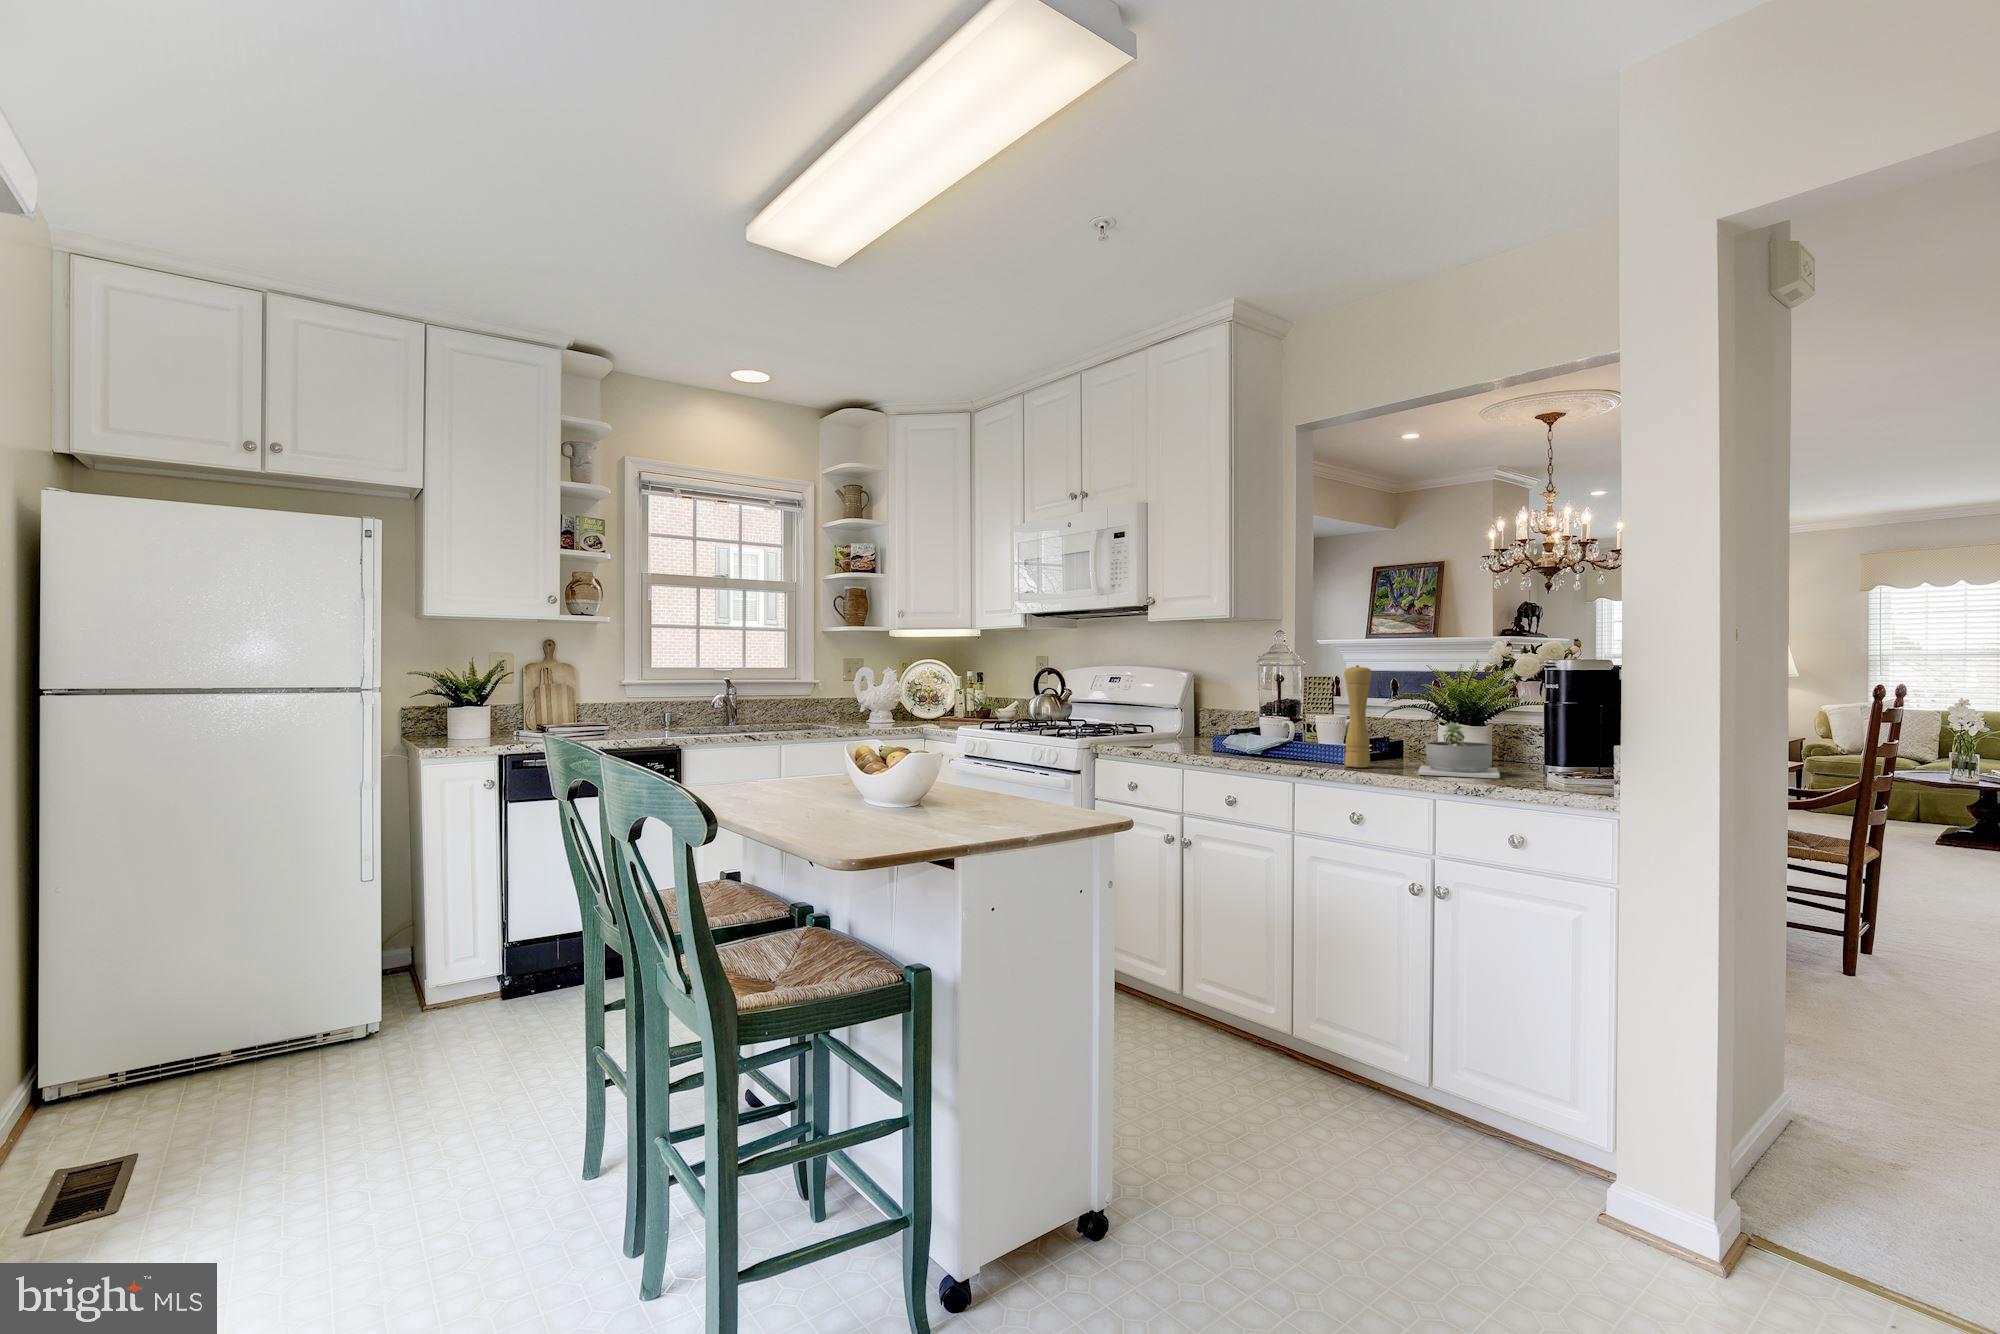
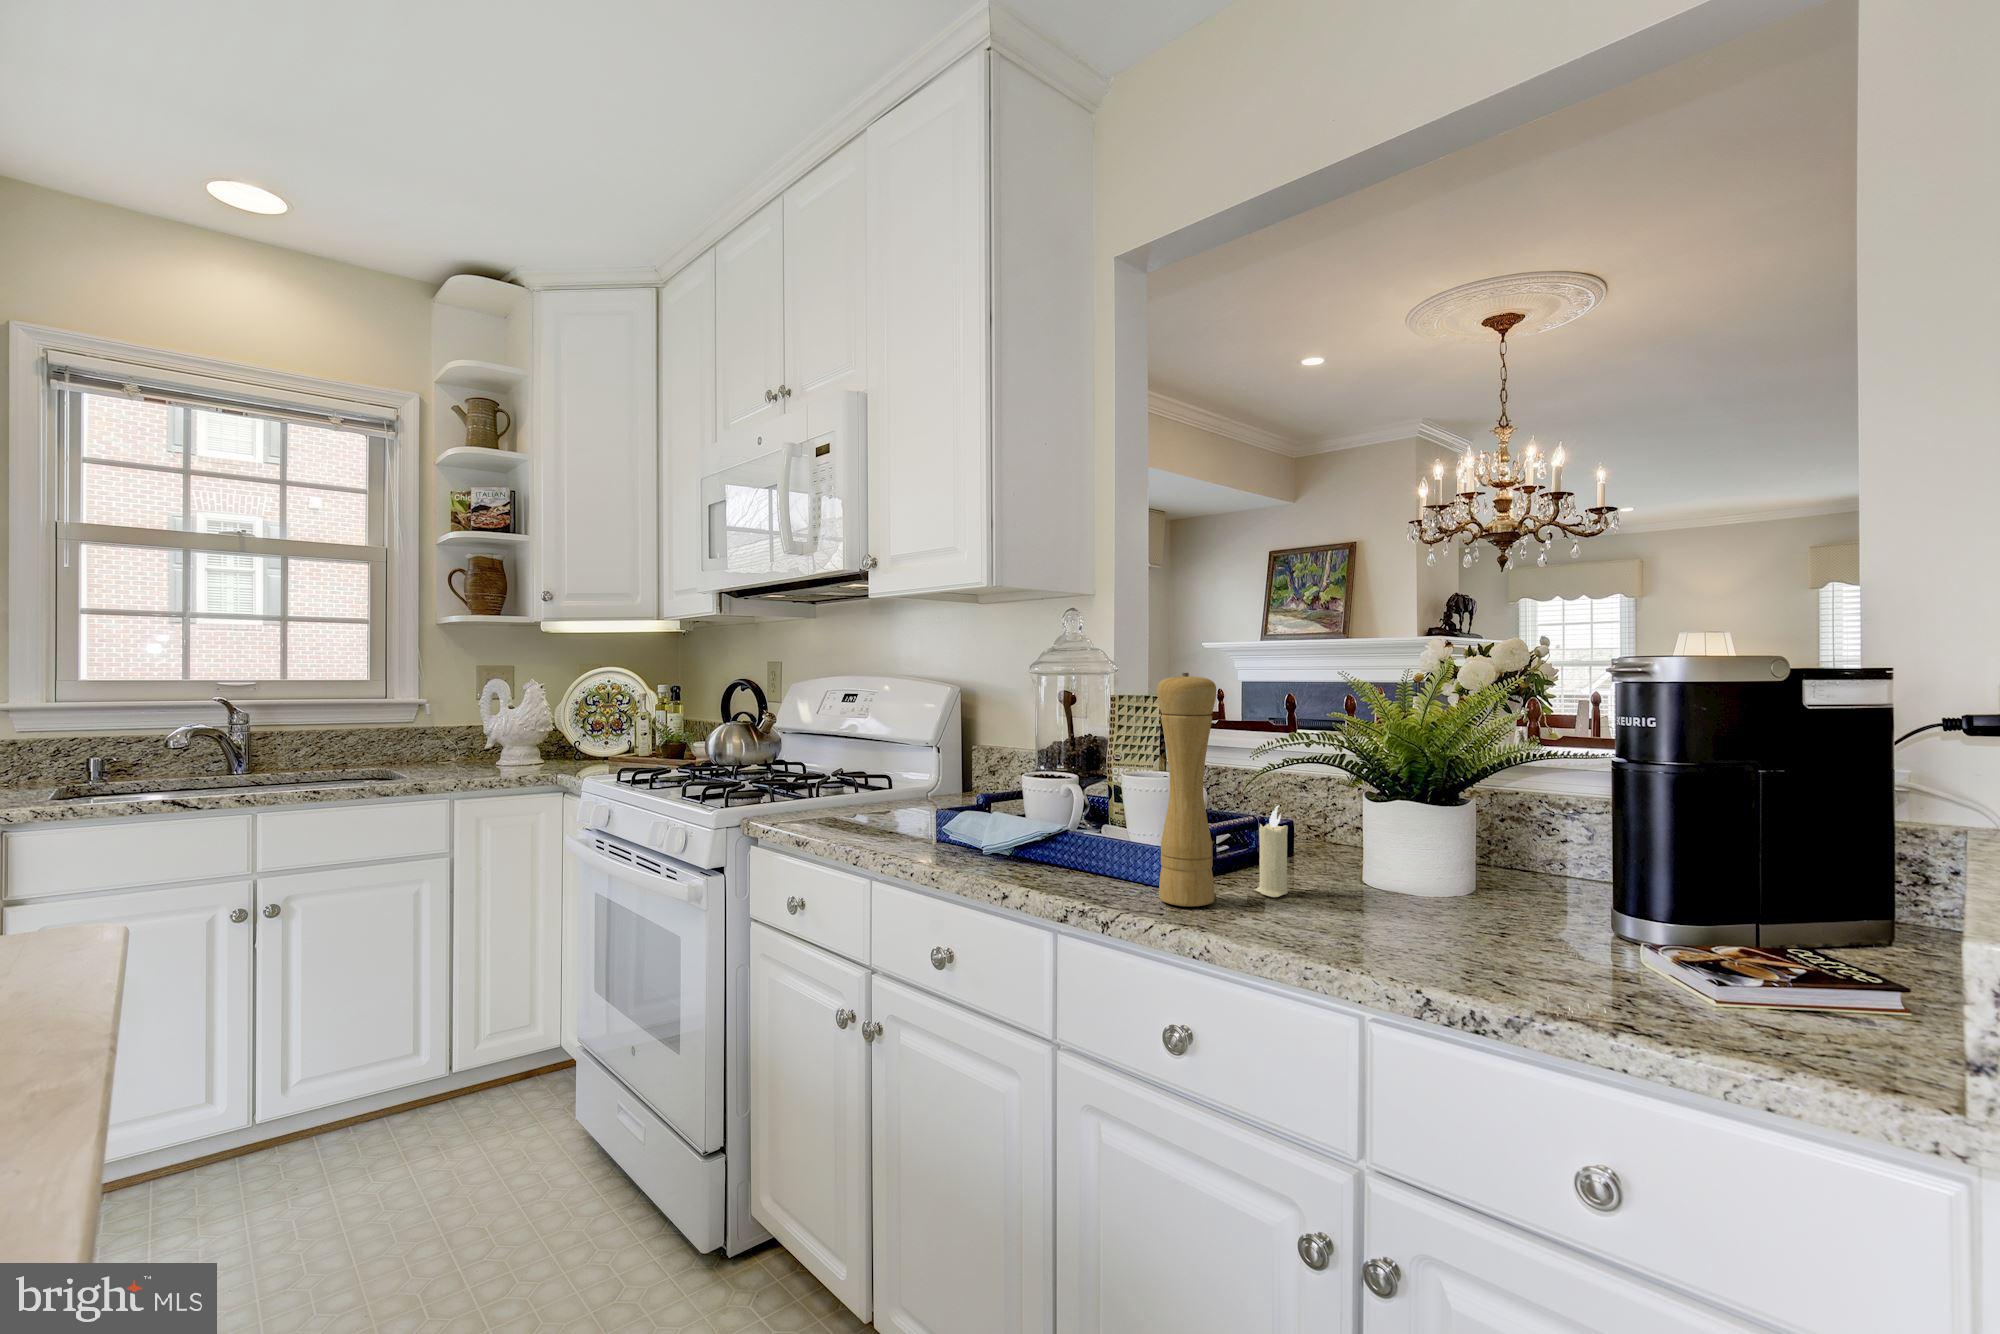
succulent planter: present [1418,722,1500,778] -> none [1318,806,1525,966]
candle: none [1387,726,1403,766] -> present [1255,805,1288,897]

